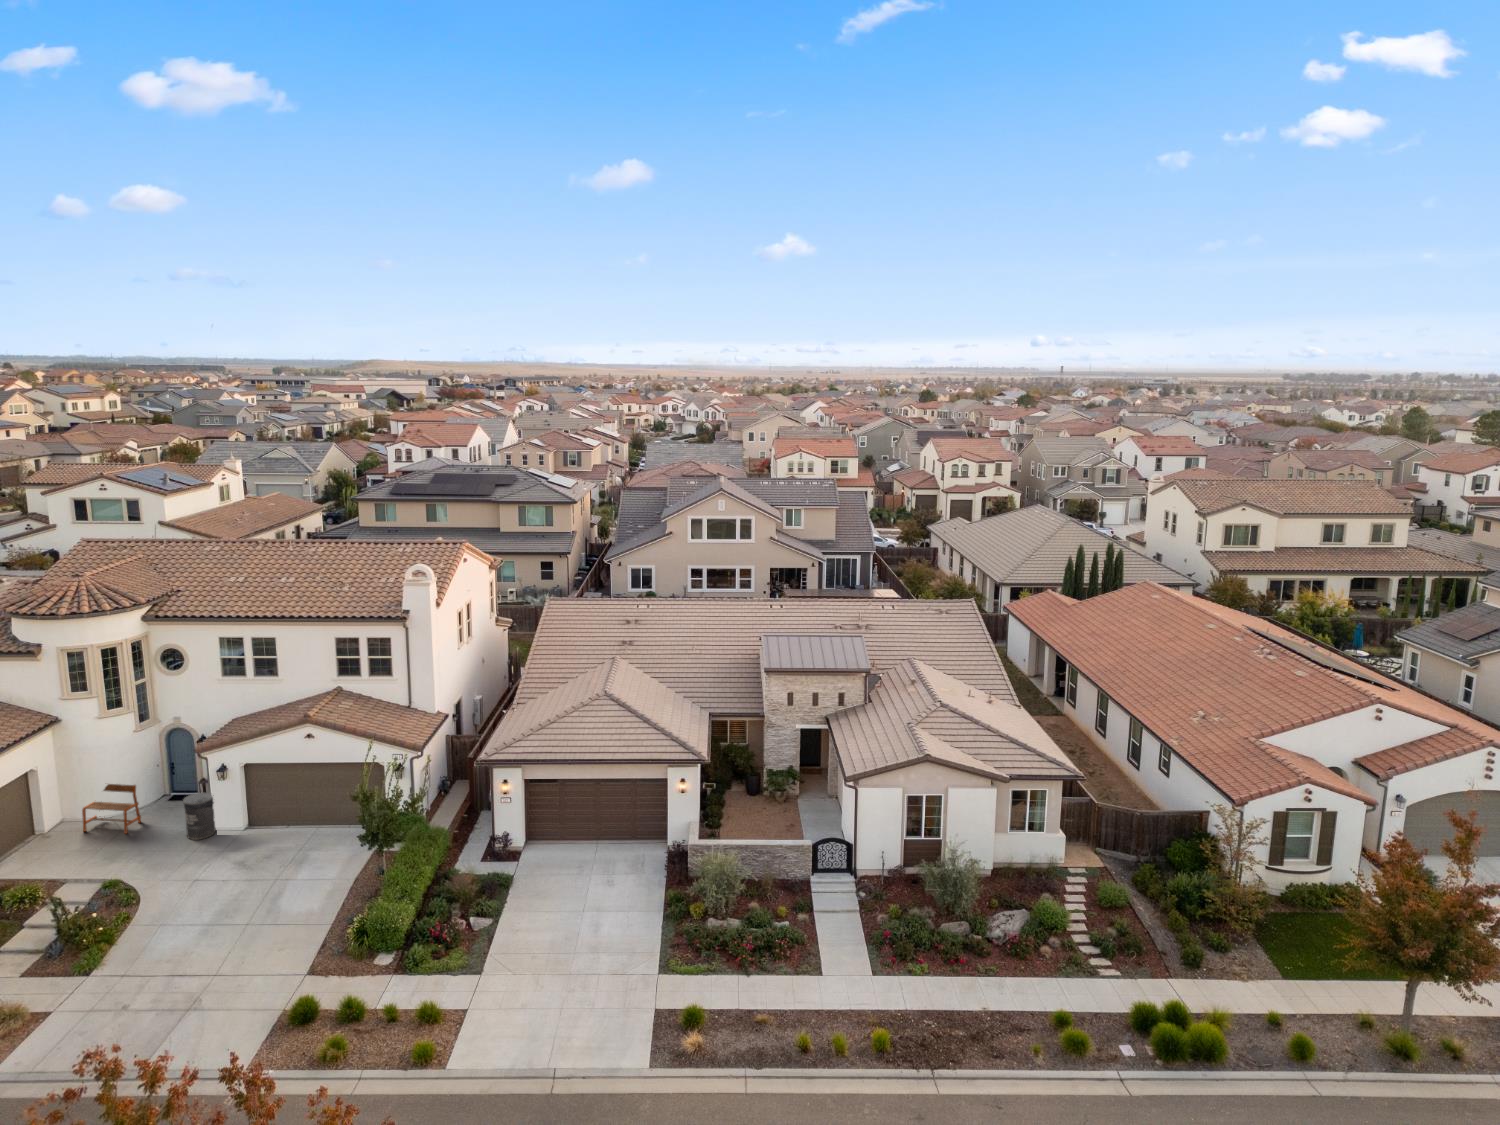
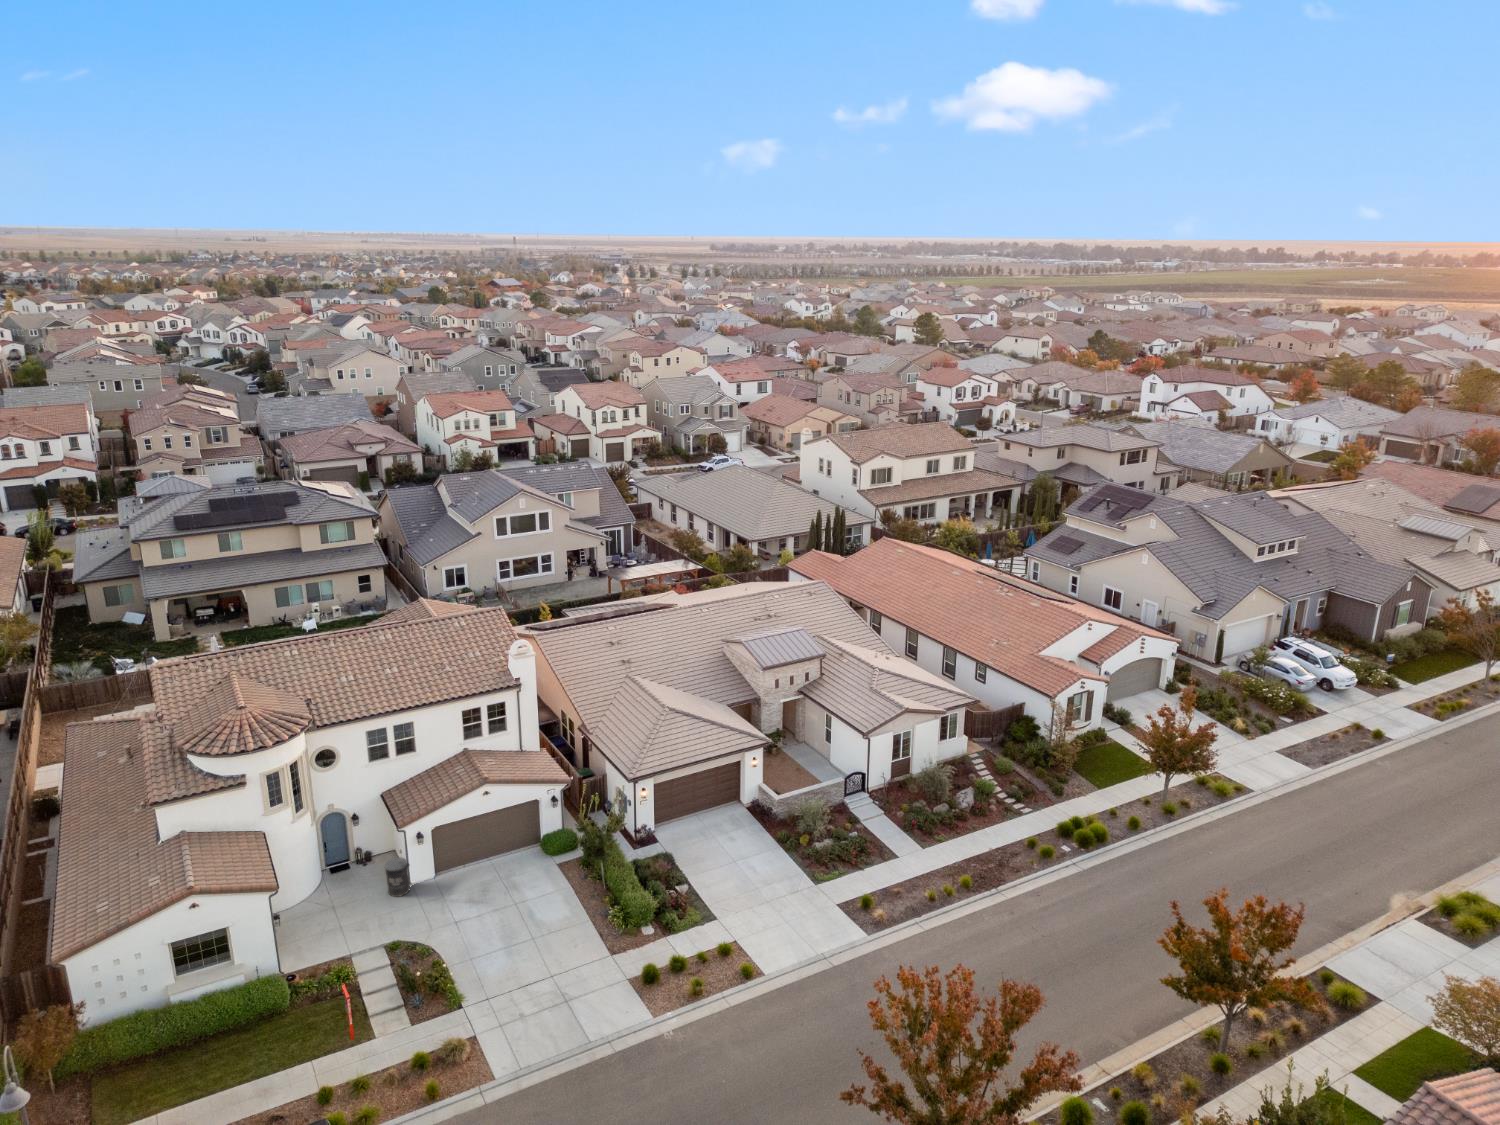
bench: present [82,784,141,834] -> none [293,868,337,918]

